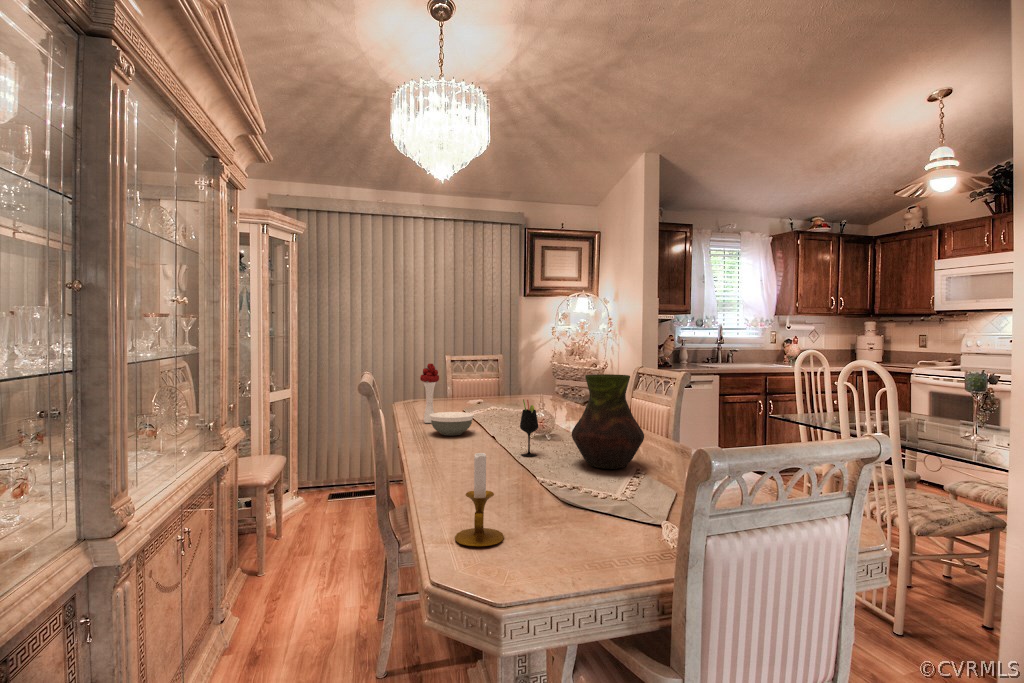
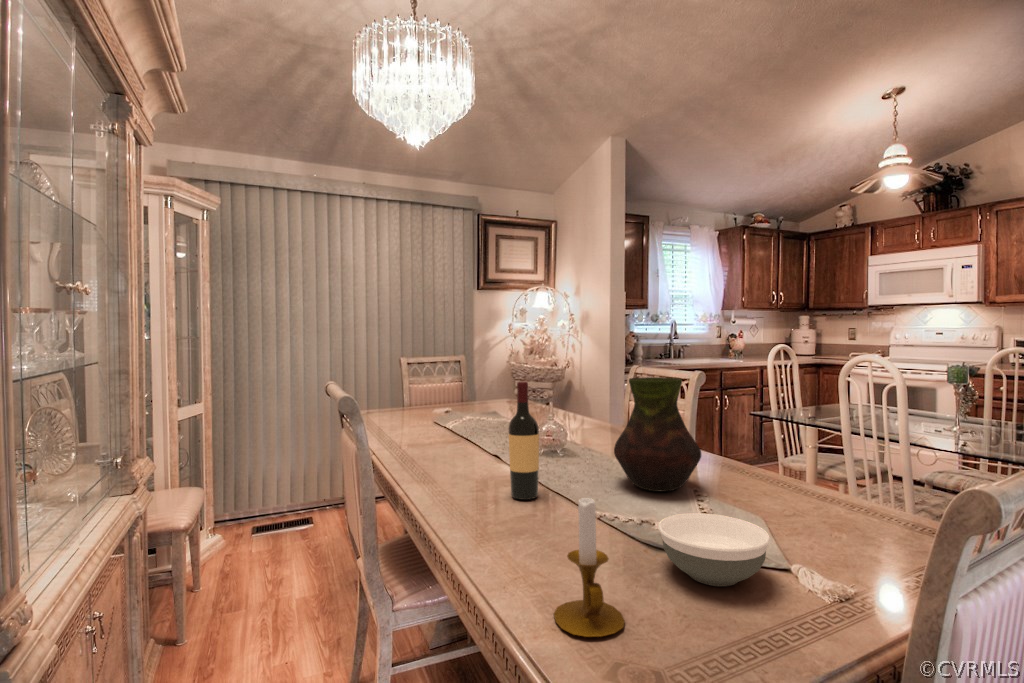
flower bouquet: present [420,364,439,423] -> none [393,368,416,441]
wine bottle: none [482,374,506,468] -> present [509,382,539,500]
wine glass: present [520,399,538,457] -> none [544,411,566,480]
bowl: present [430,412,474,435] -> present [658,513,770,586]

